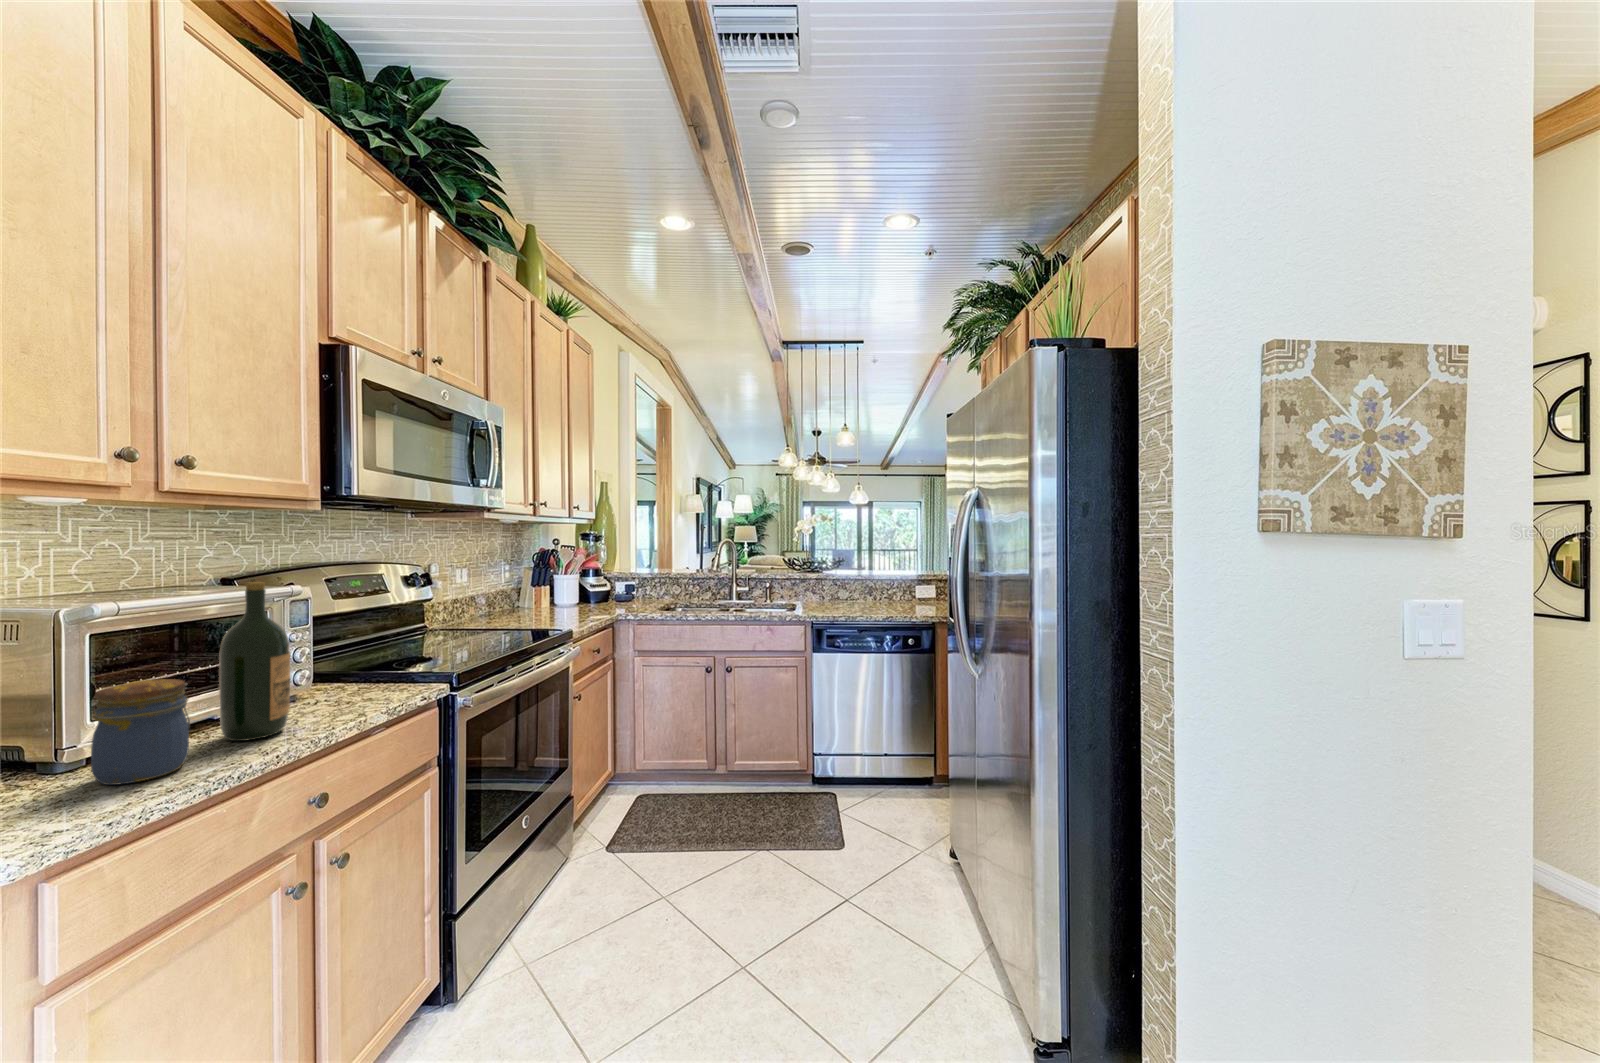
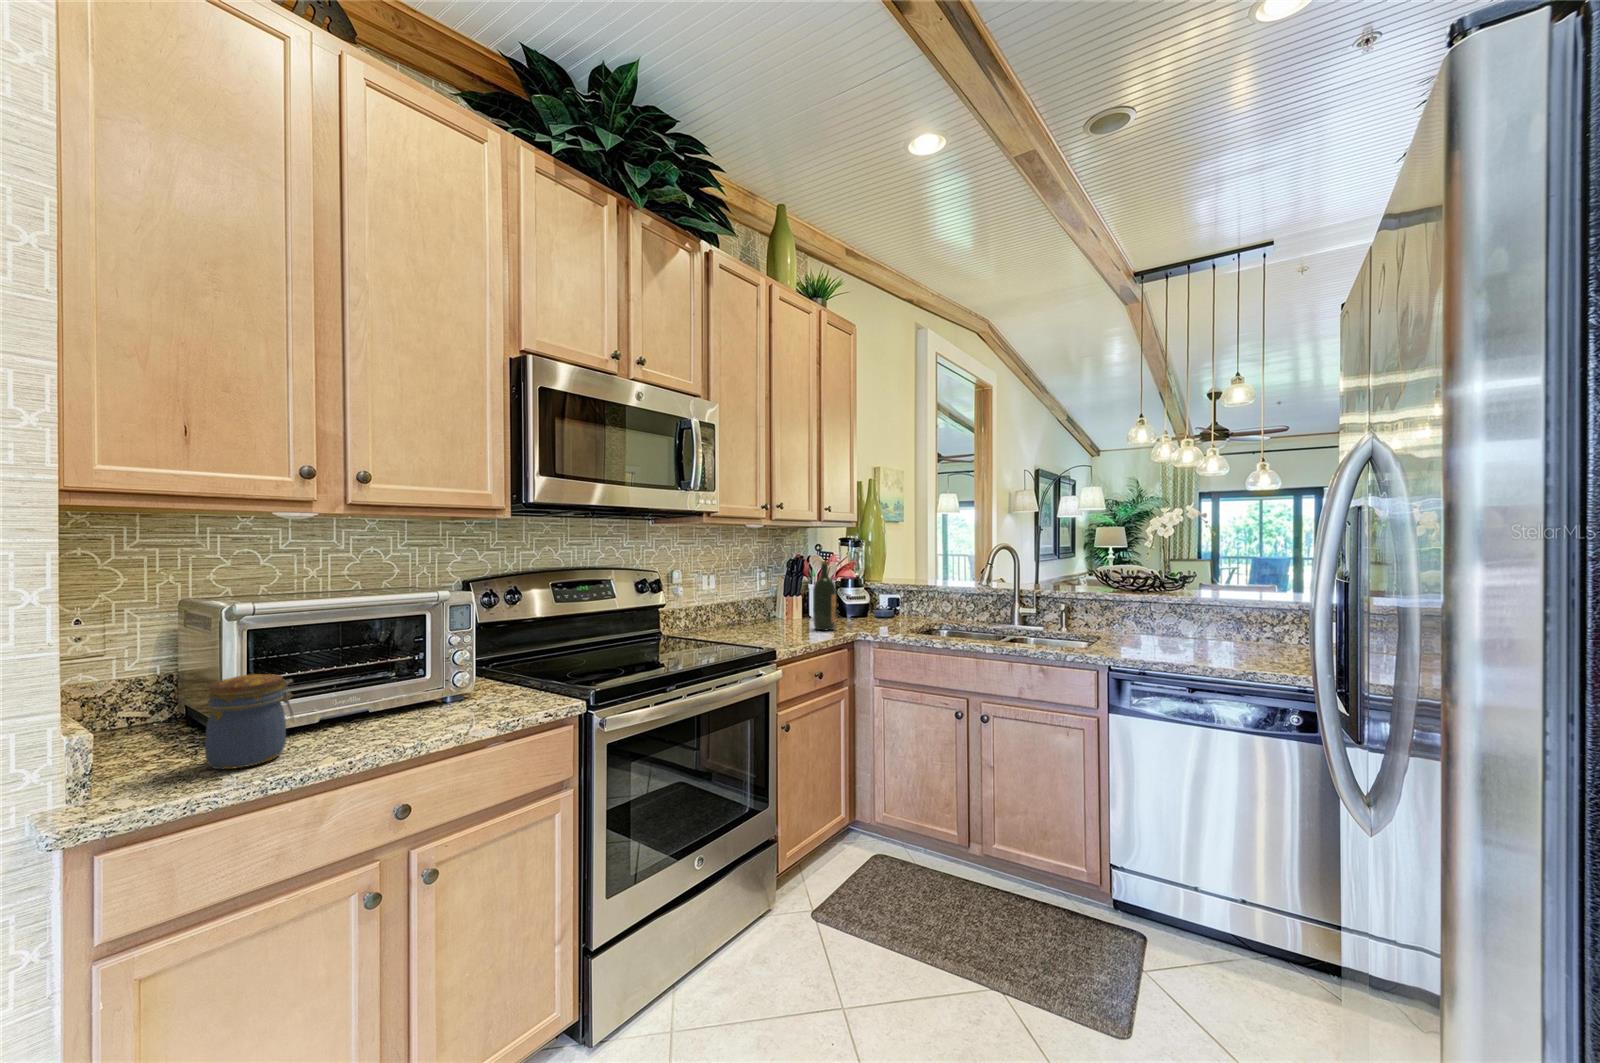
wine bottle: present [219,582,290,741] -> present [813,561,836,630]

